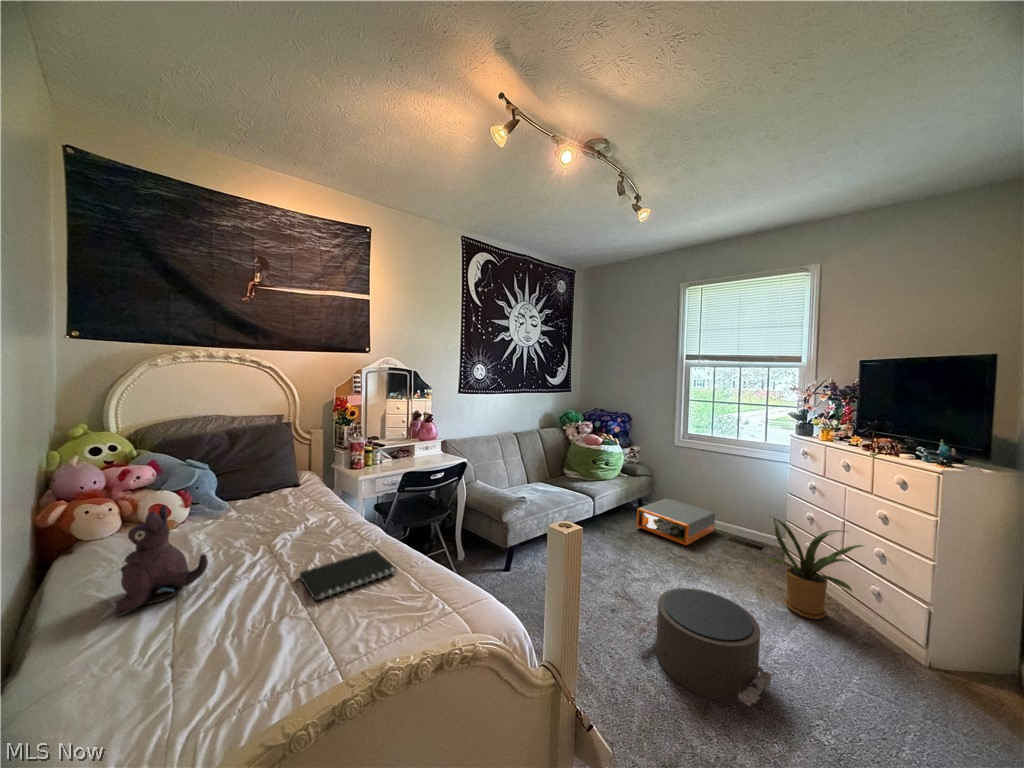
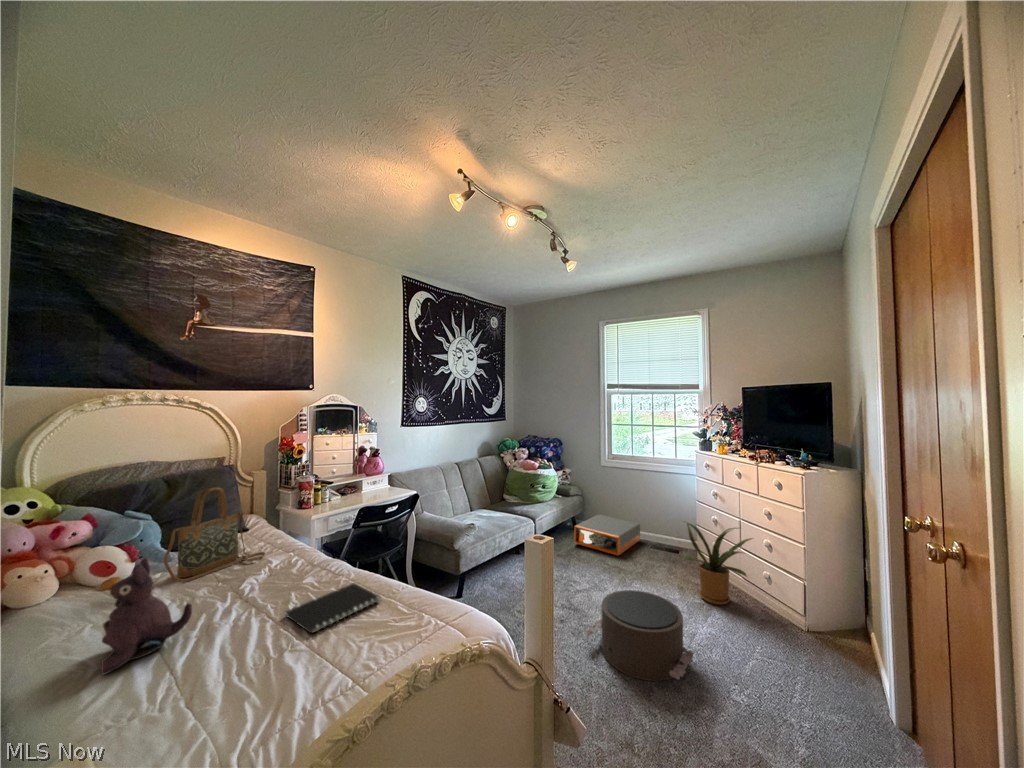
handbag: none [209,442,306,530] -> present [164,487,265,583]

